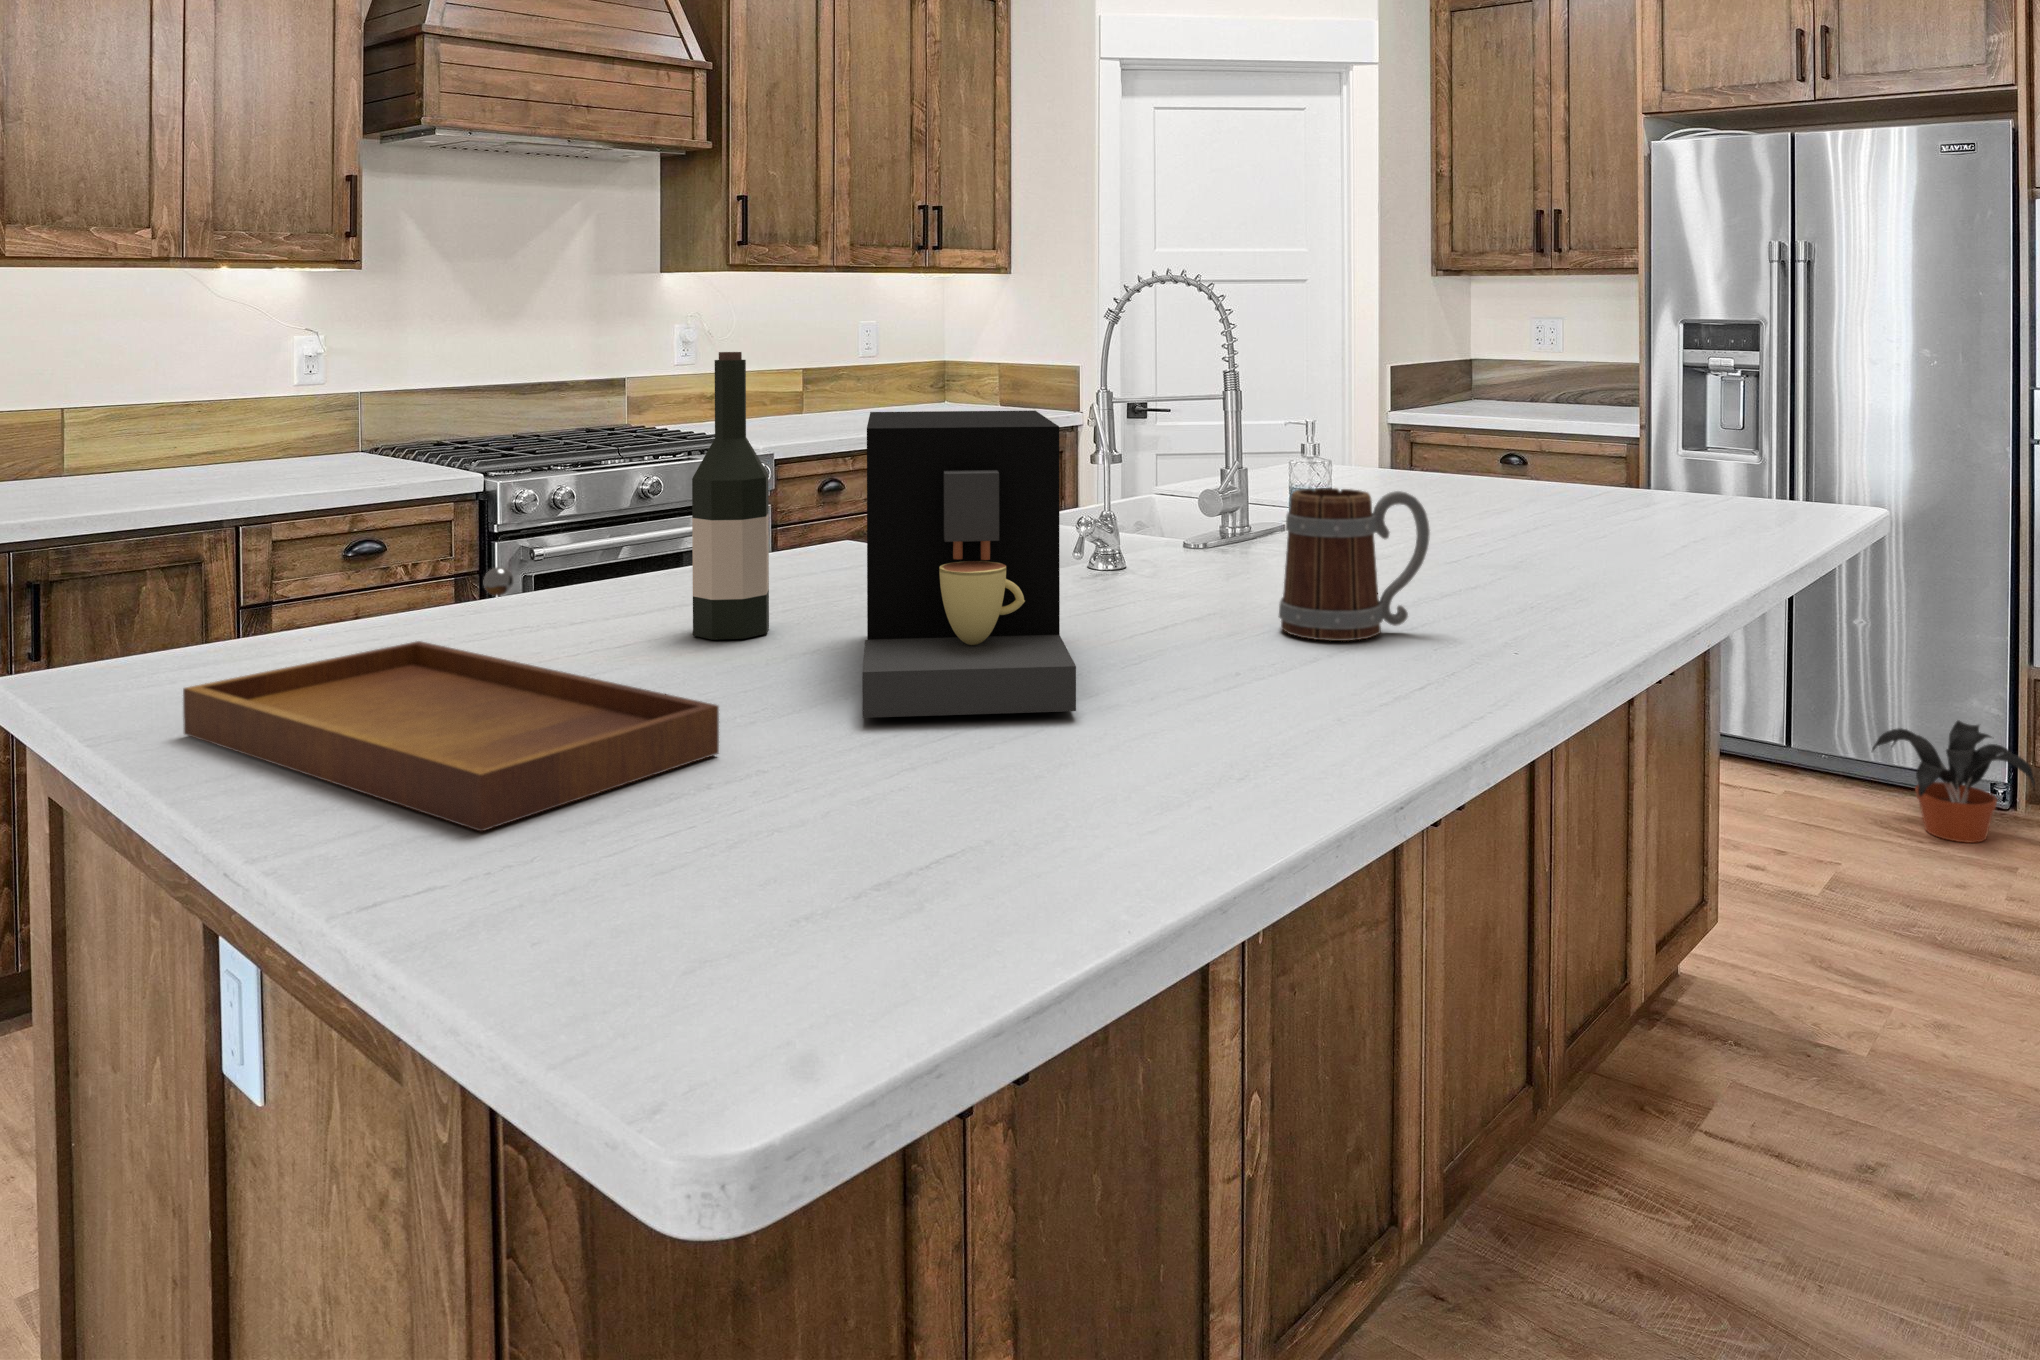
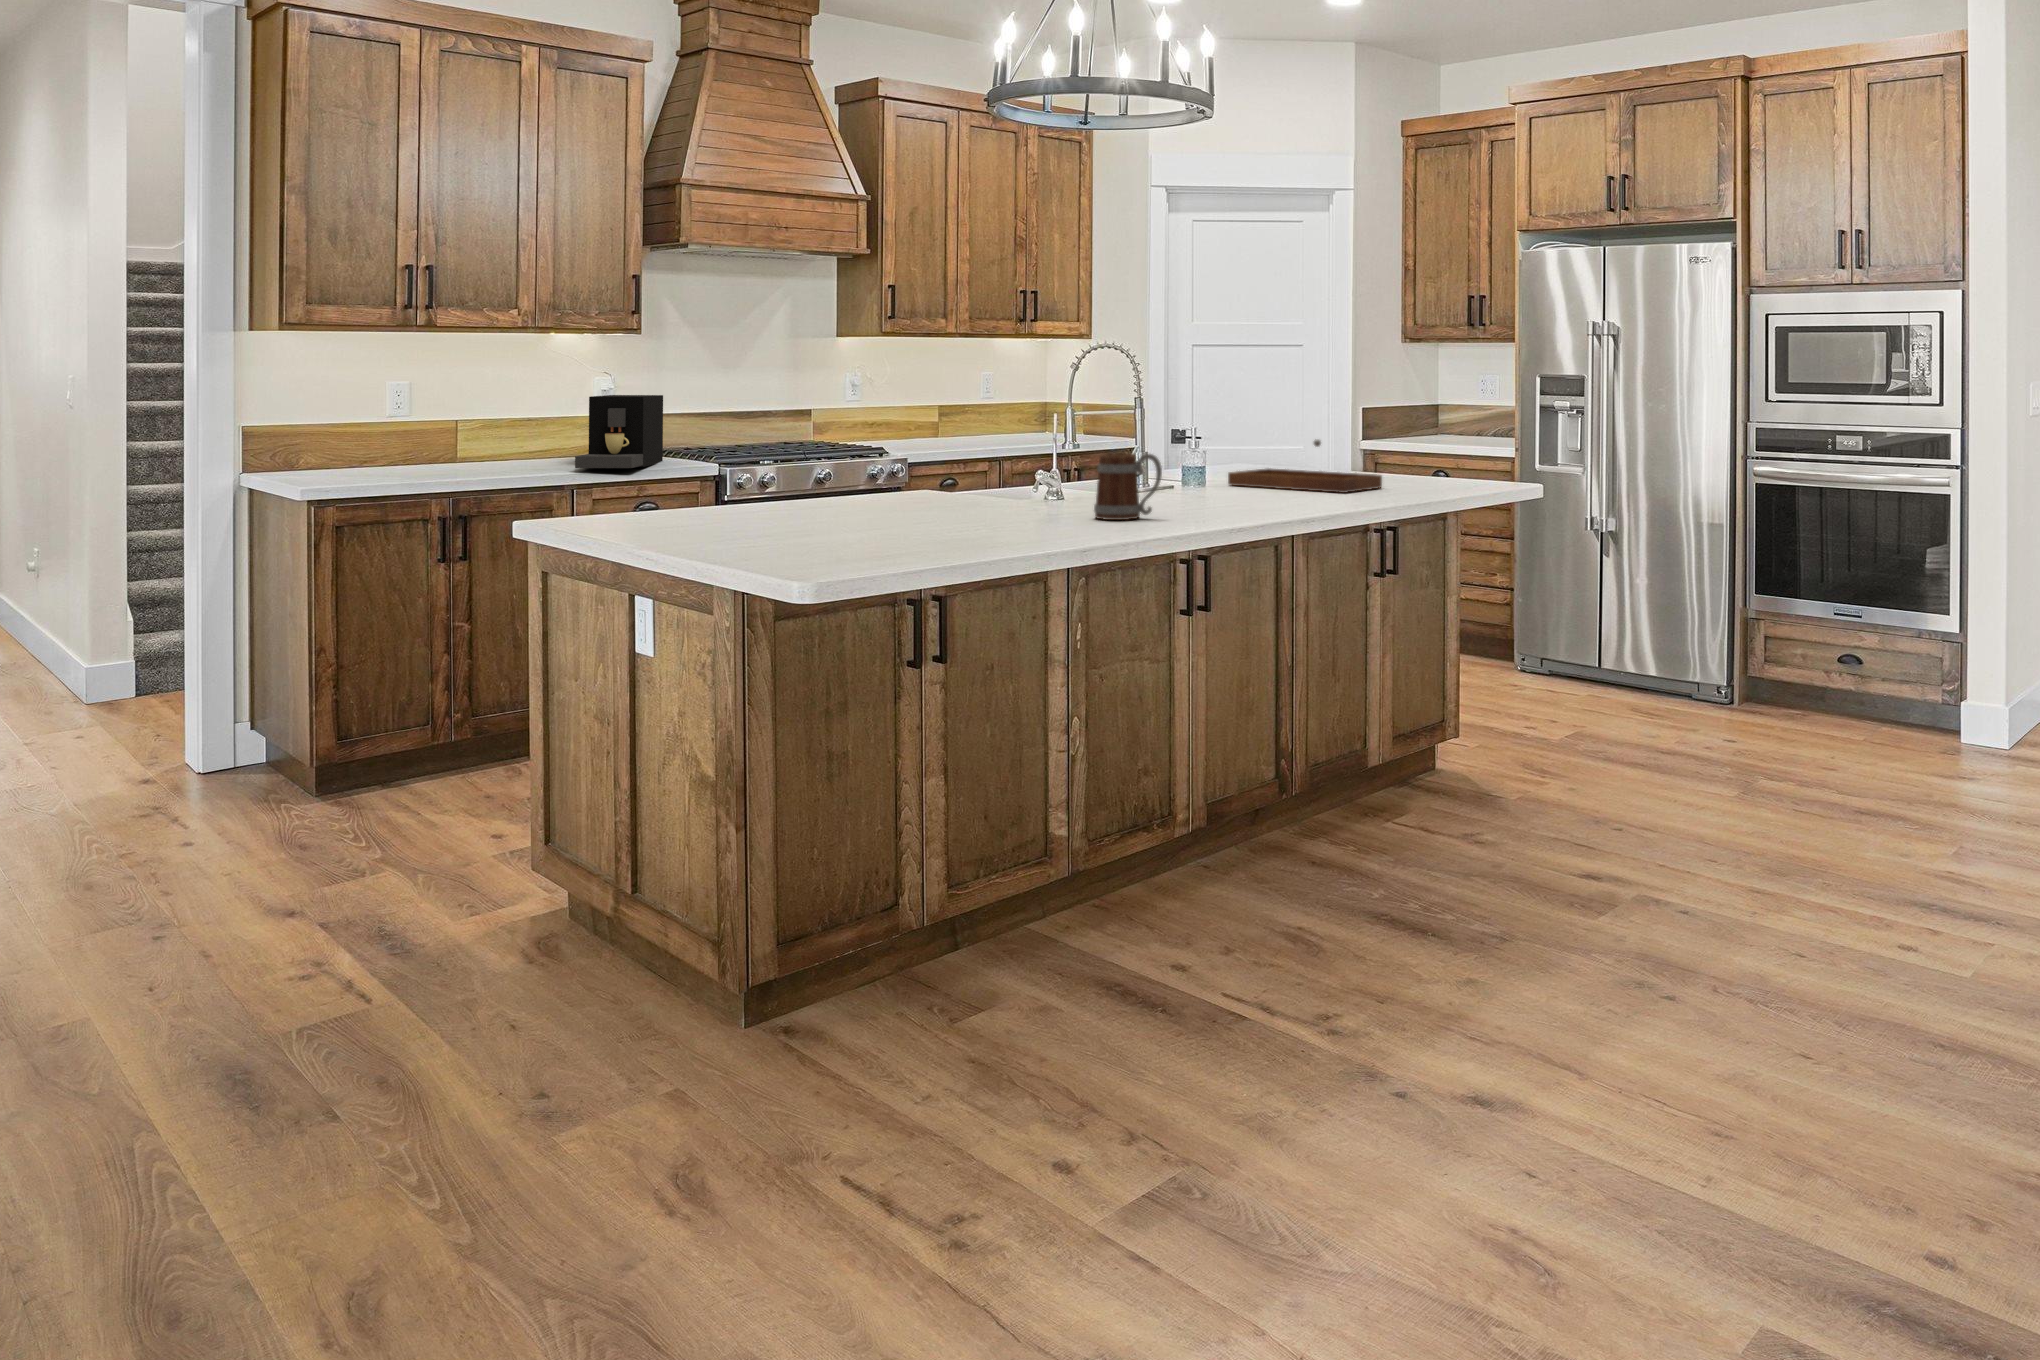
wine bottle: present [692,352,769,640] -> none [824,387,861,517]
coffee maker: present [862,411,1076,718] -> present [575,395,663,468]
tray: present [183,567,719,831] -> present [1228,439,1382,493]
potted plant: present [1872,721,2035,843] -> none [1630,642,1723,719]

